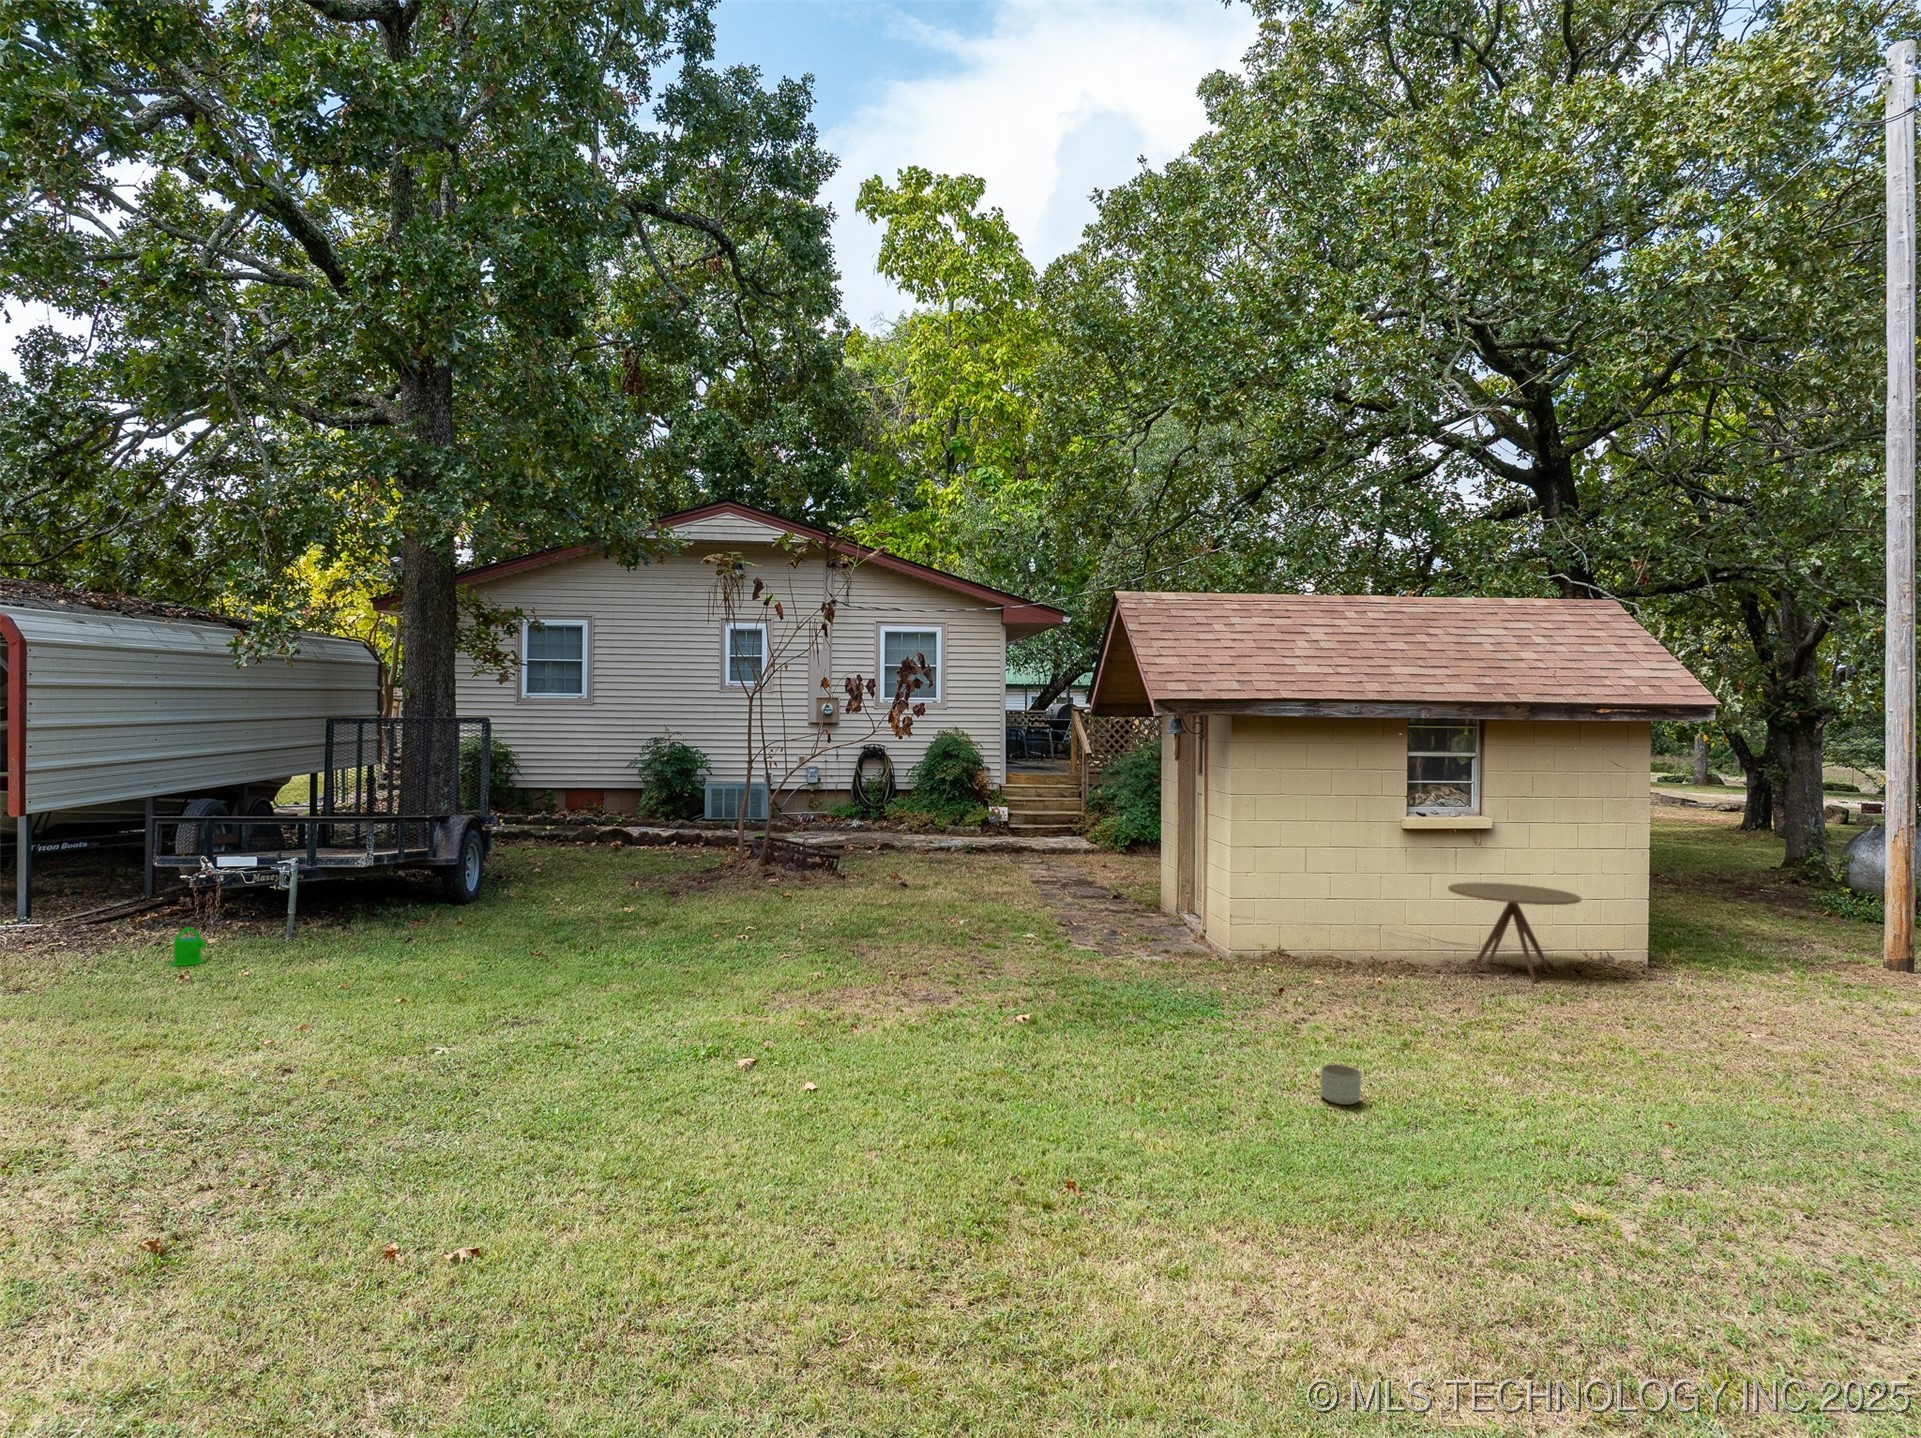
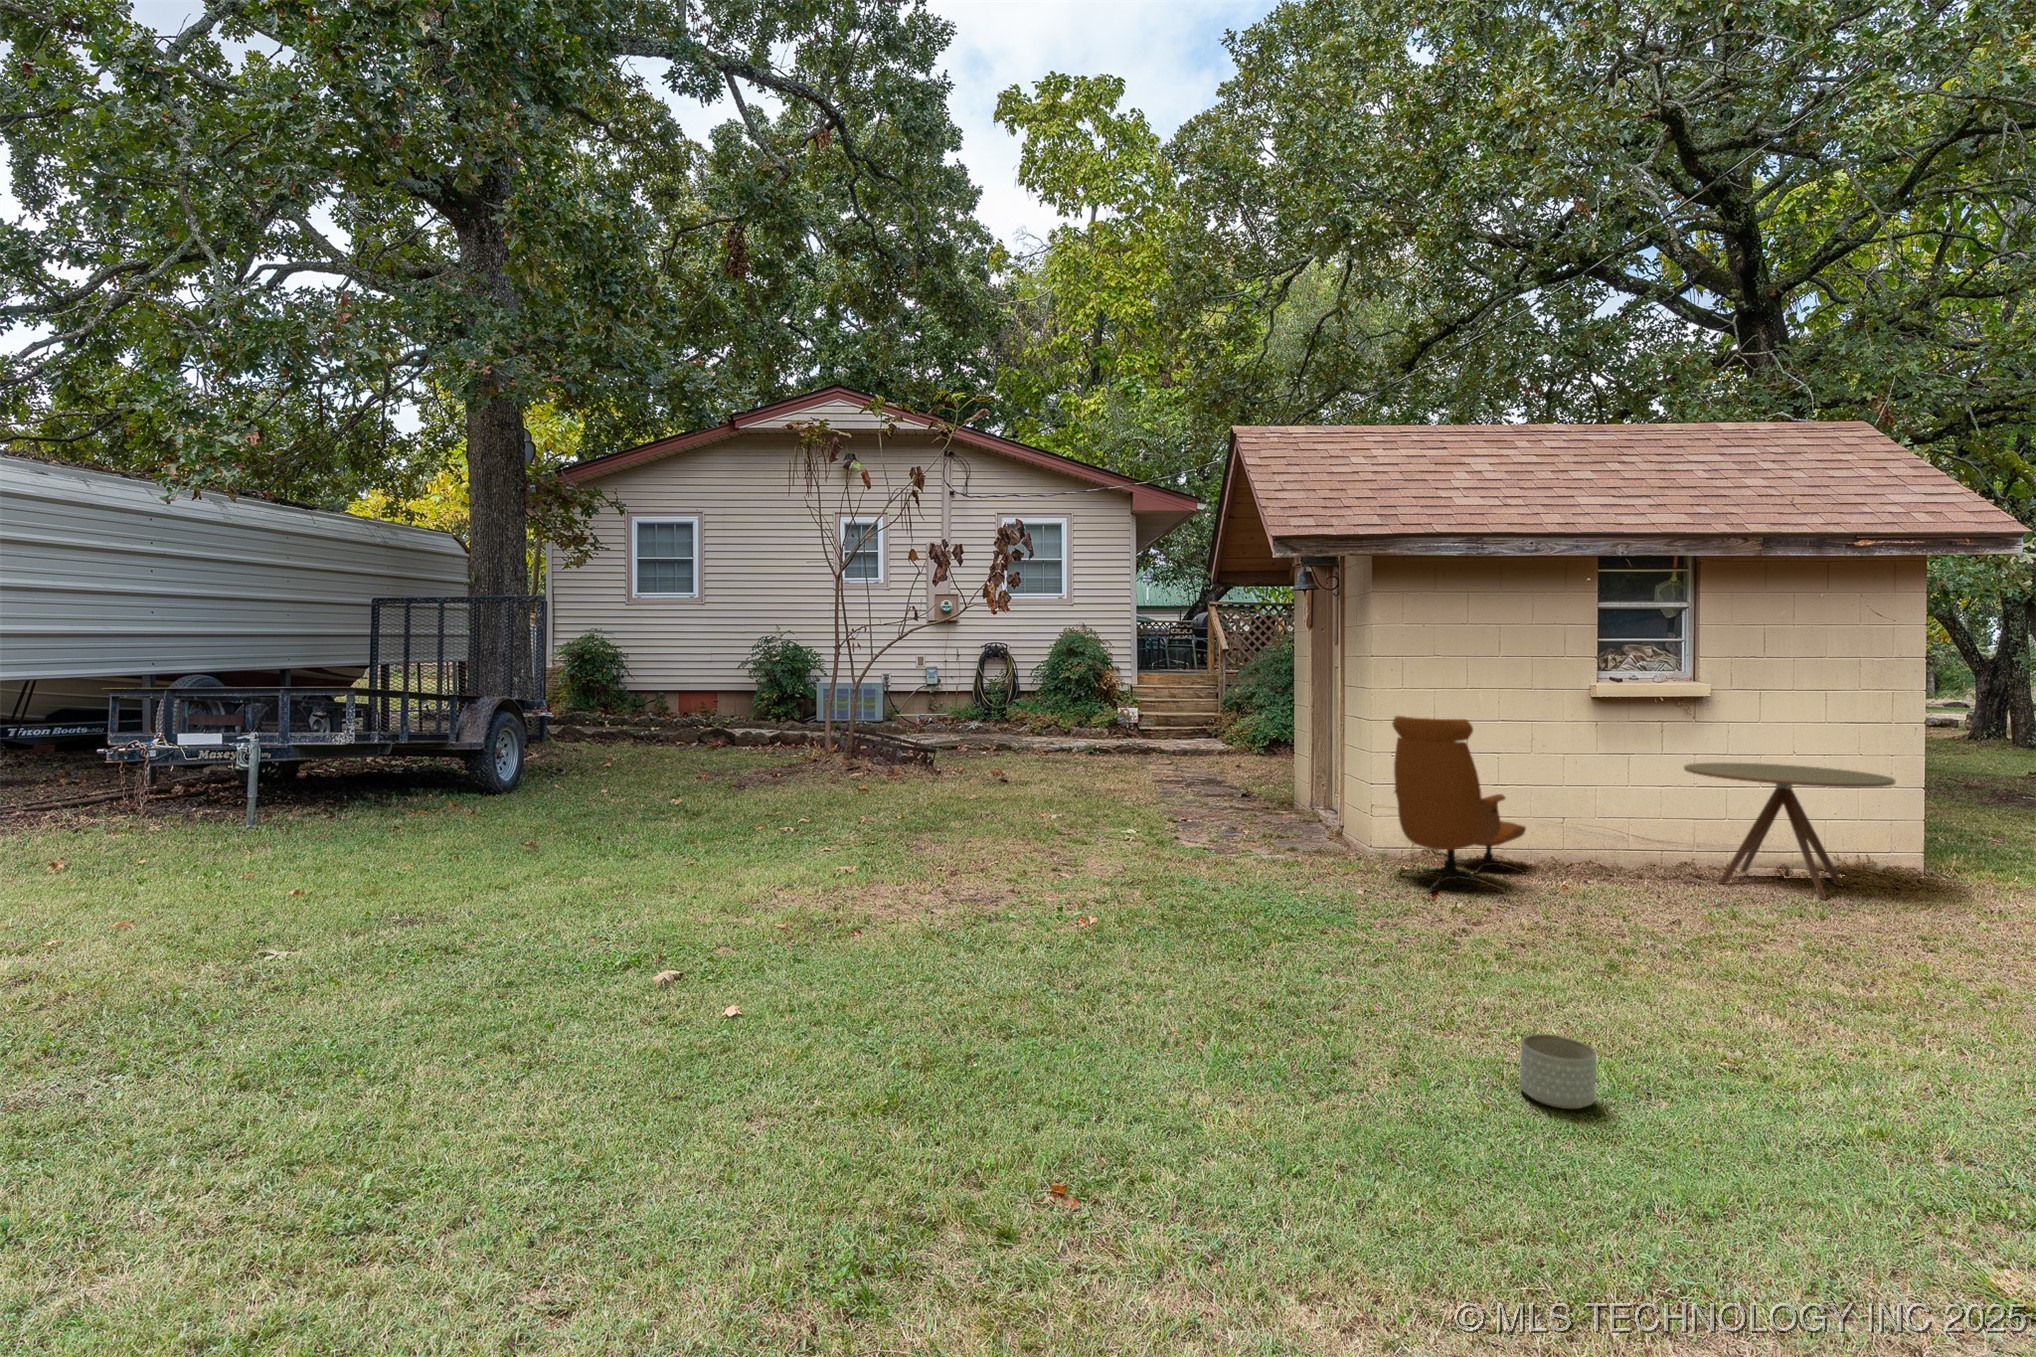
lounge chair: none [1245,852,1339,981] -> present [1392,716,1526,893]
watering can: present [171,927,206,966] -> none [64,813,110,860]

